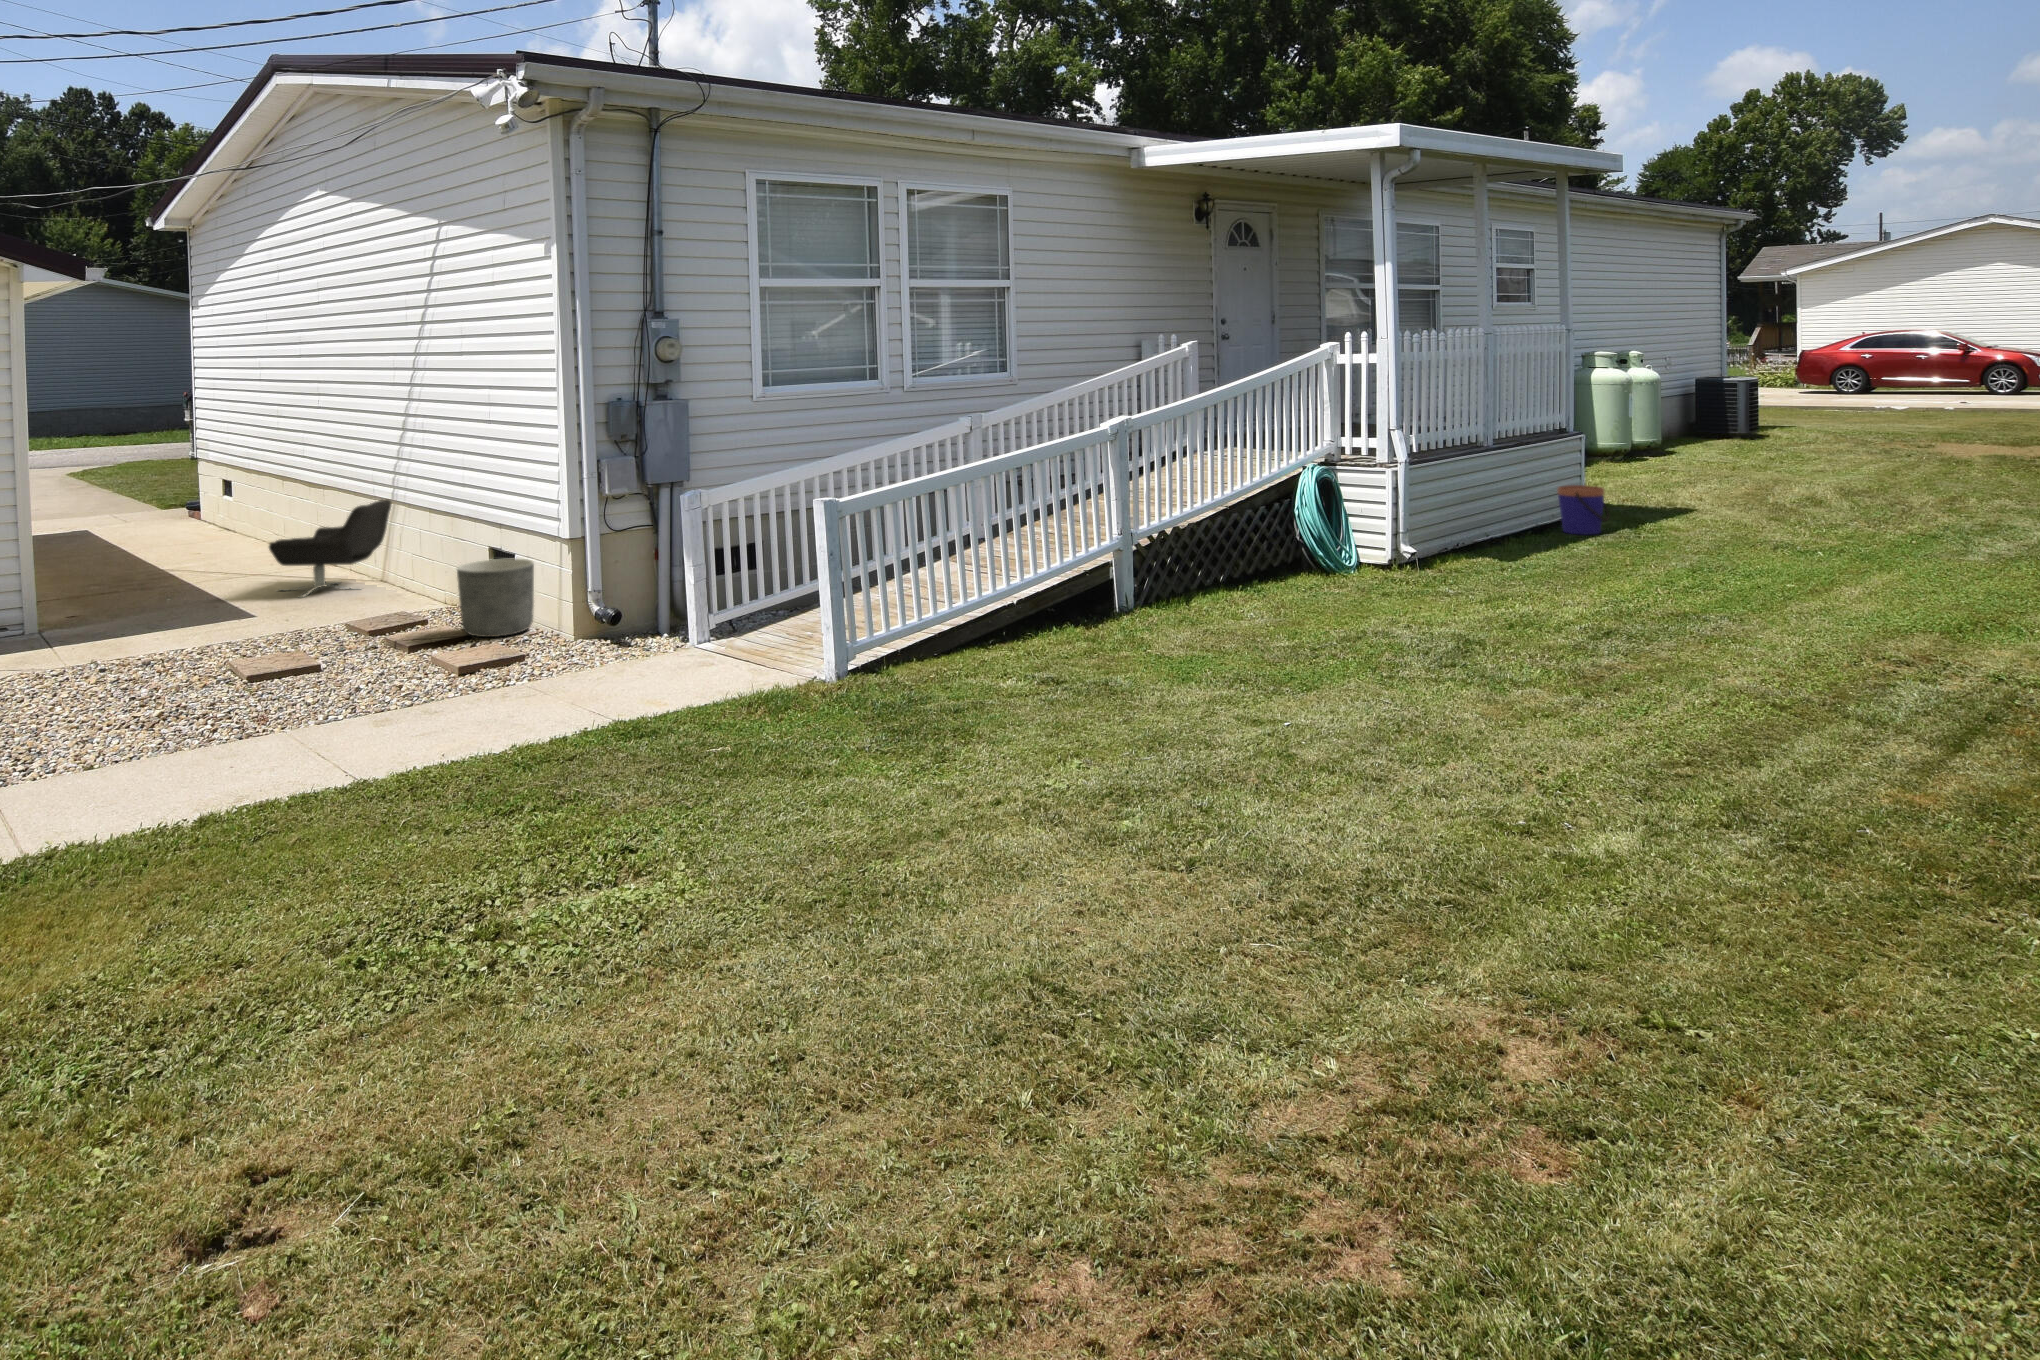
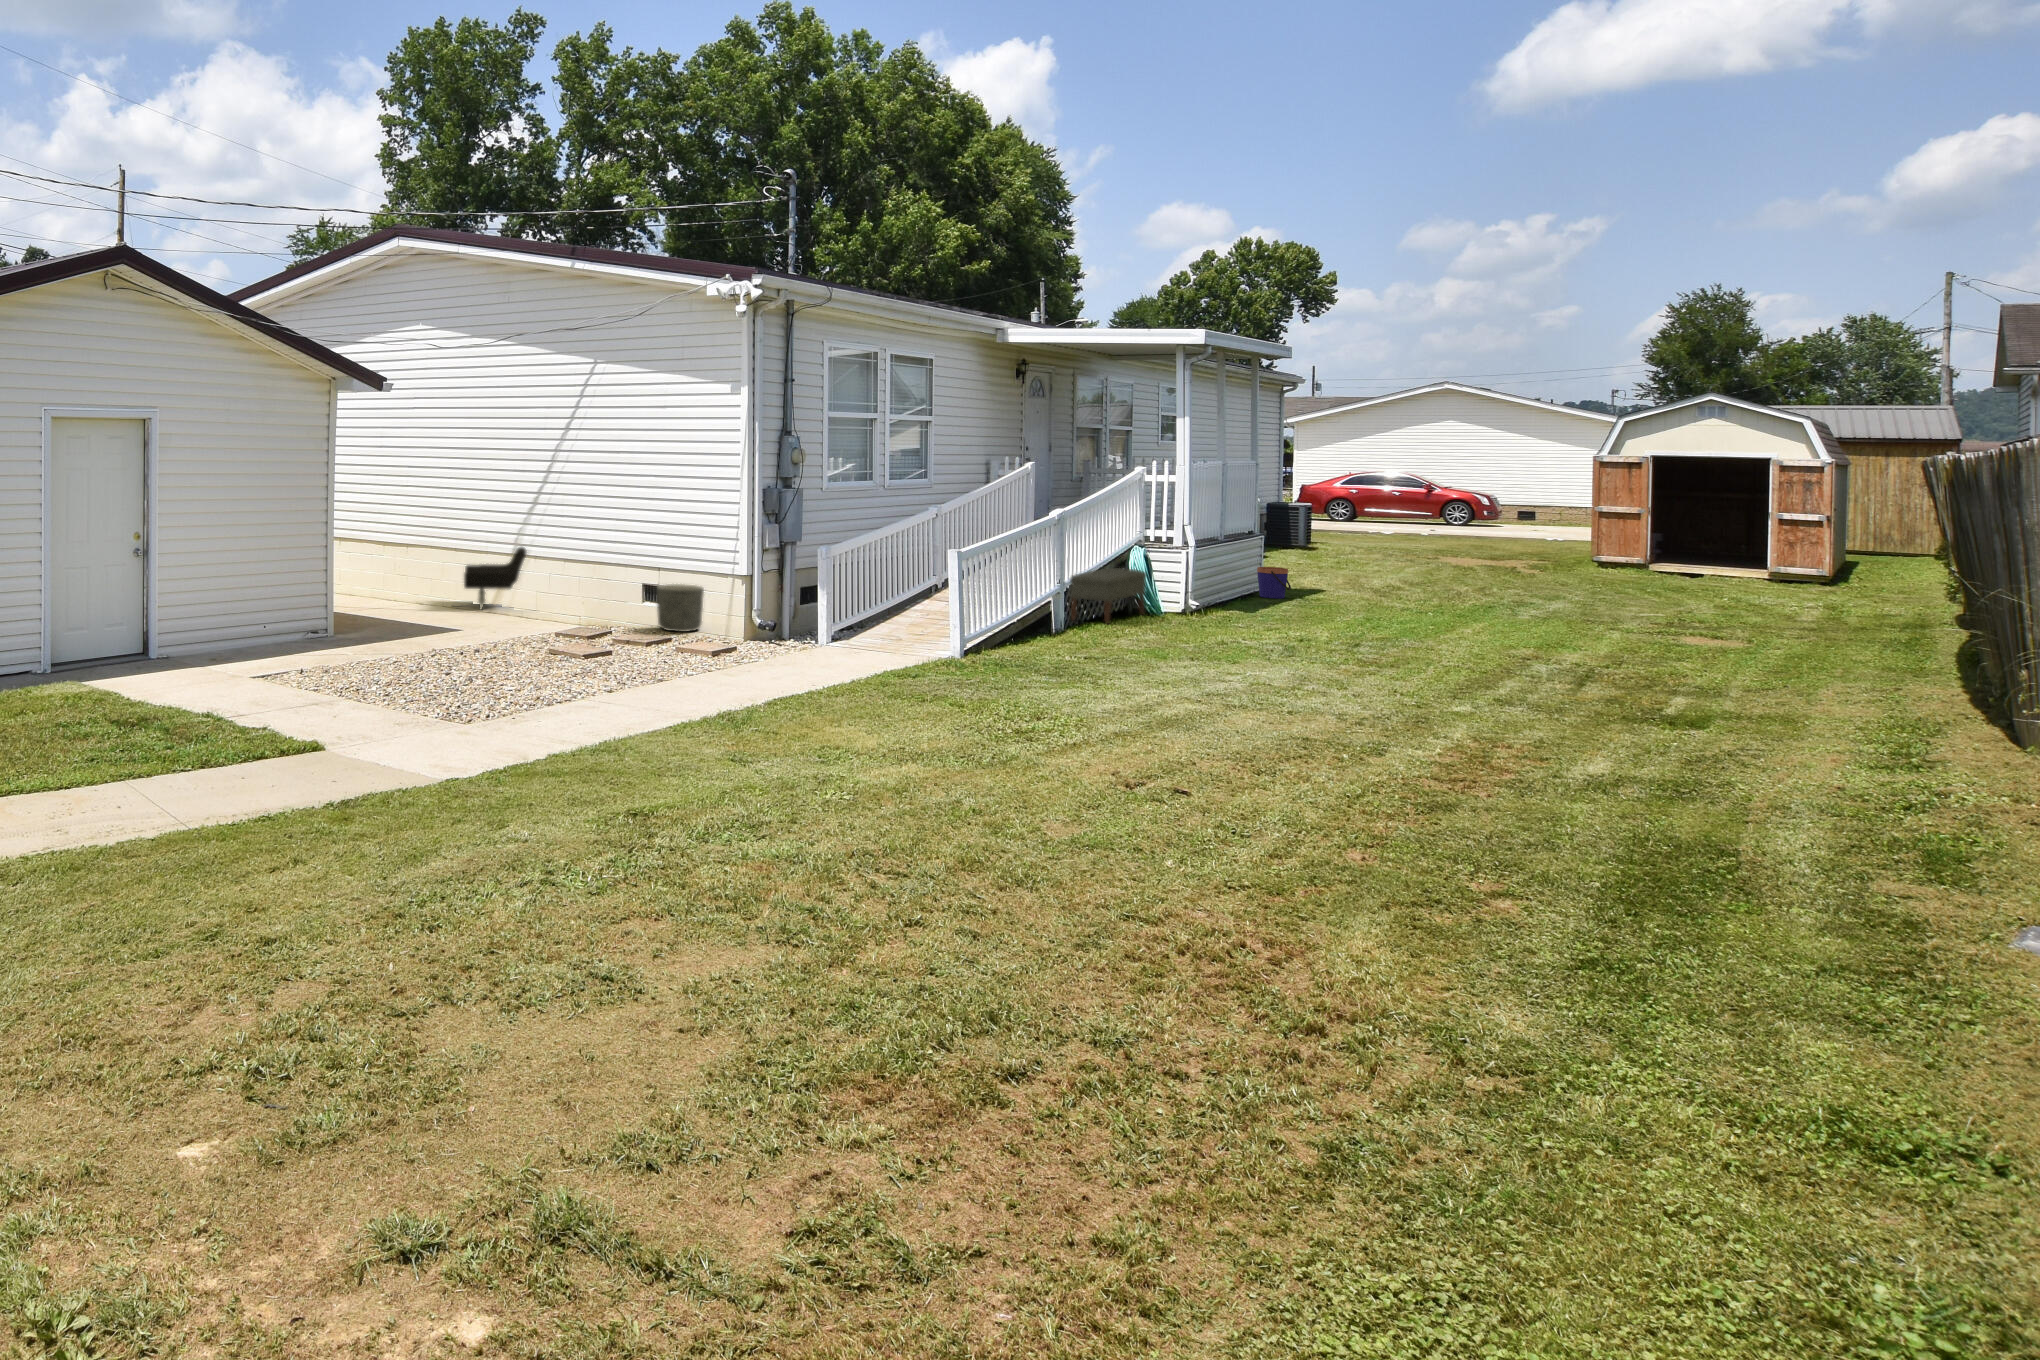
bench: none [1172,502,1321,600] -> present [1070,568,1147,624]

